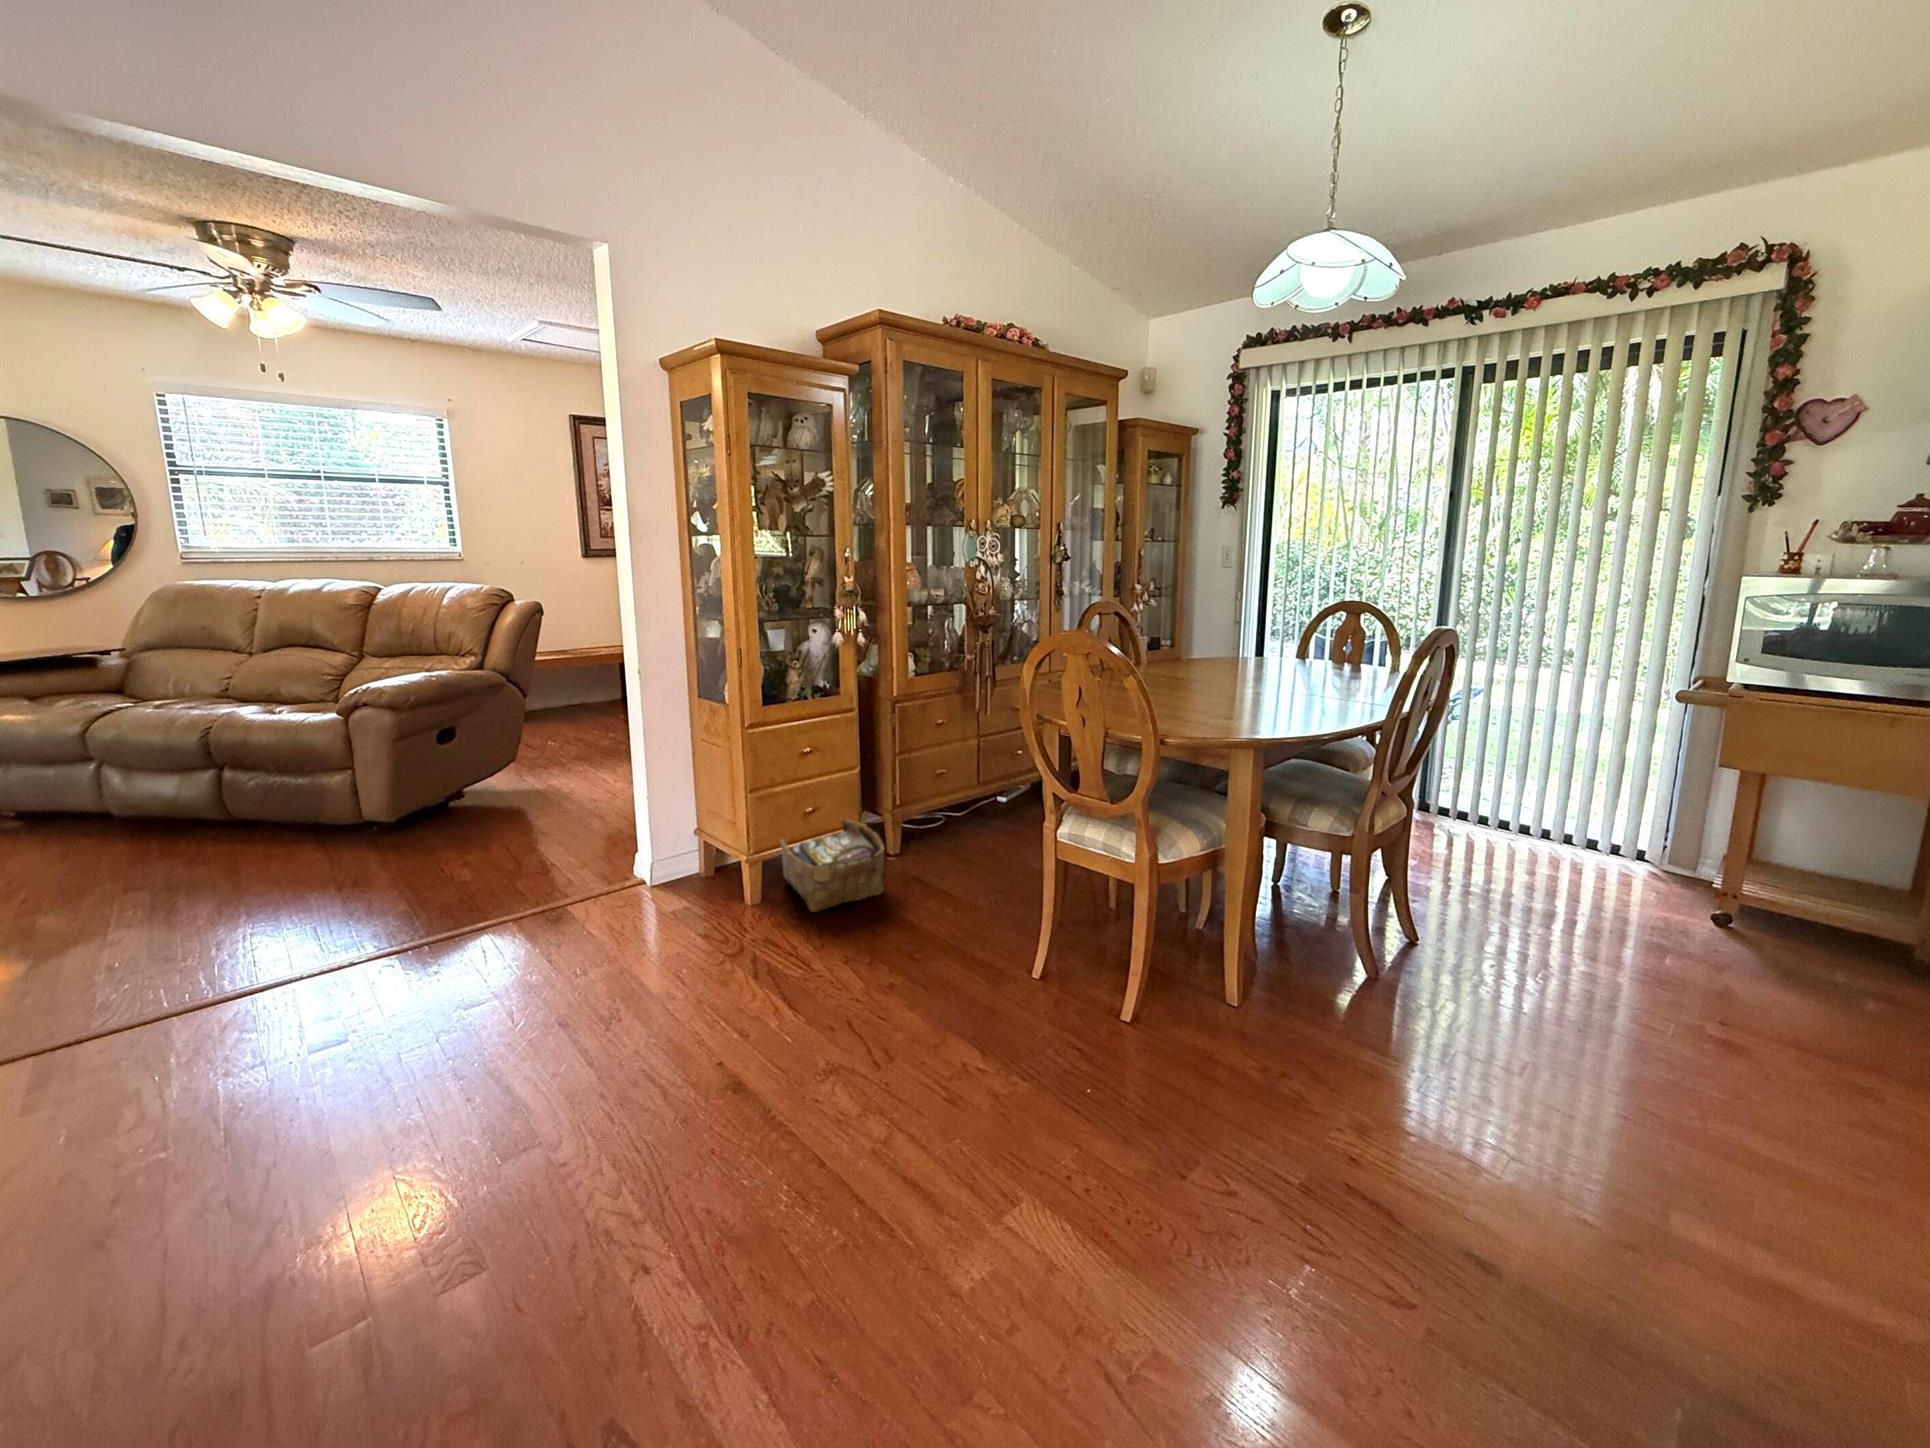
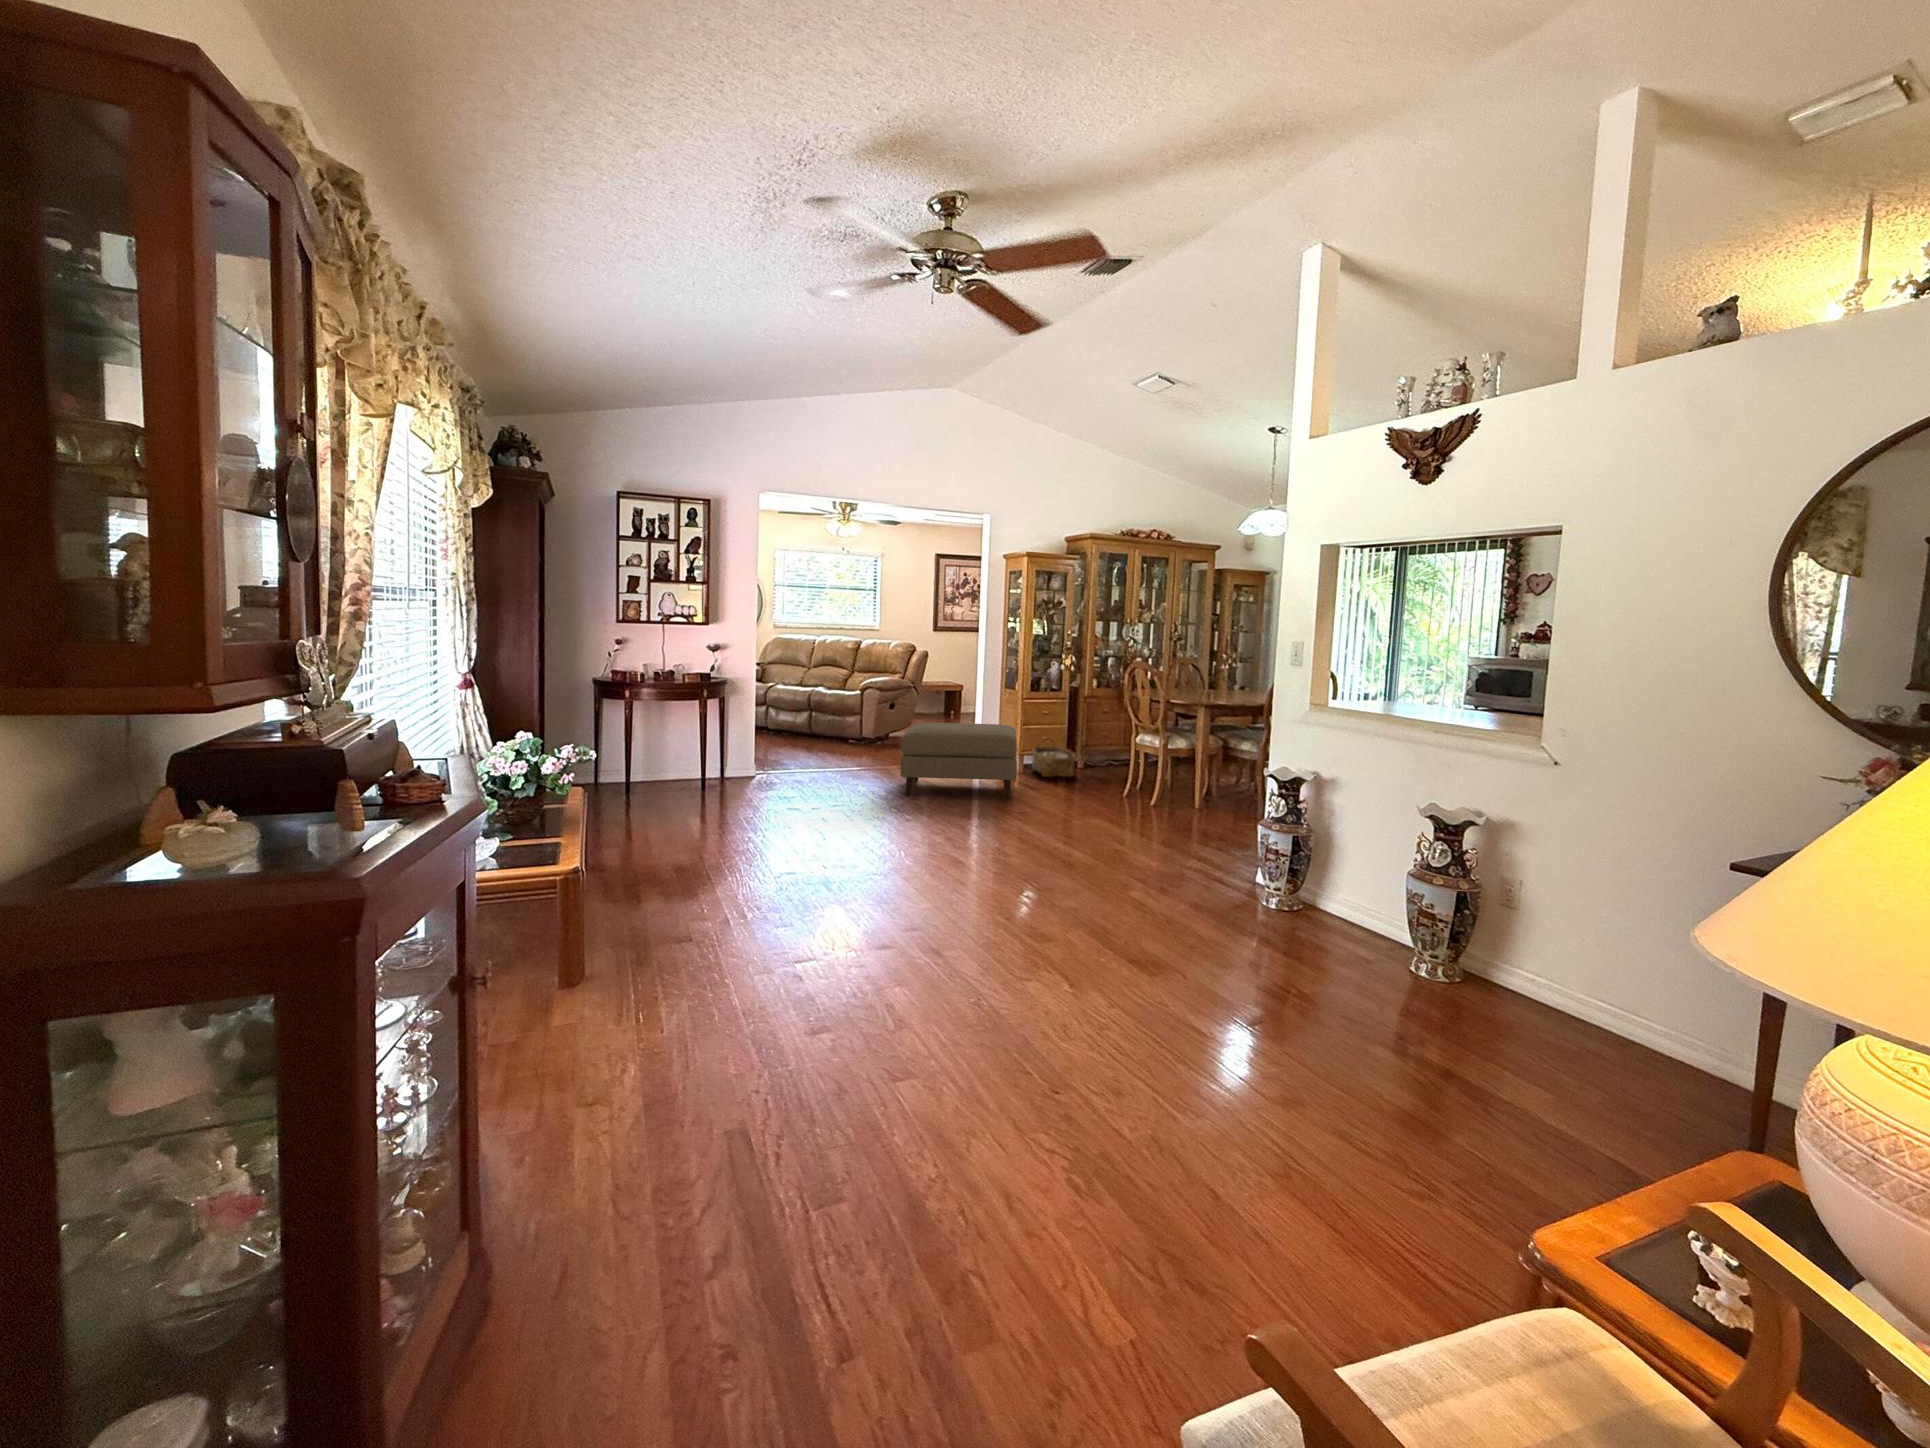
ottoman: none [223,835,725,1203] -> present [901,723,1017,800]

